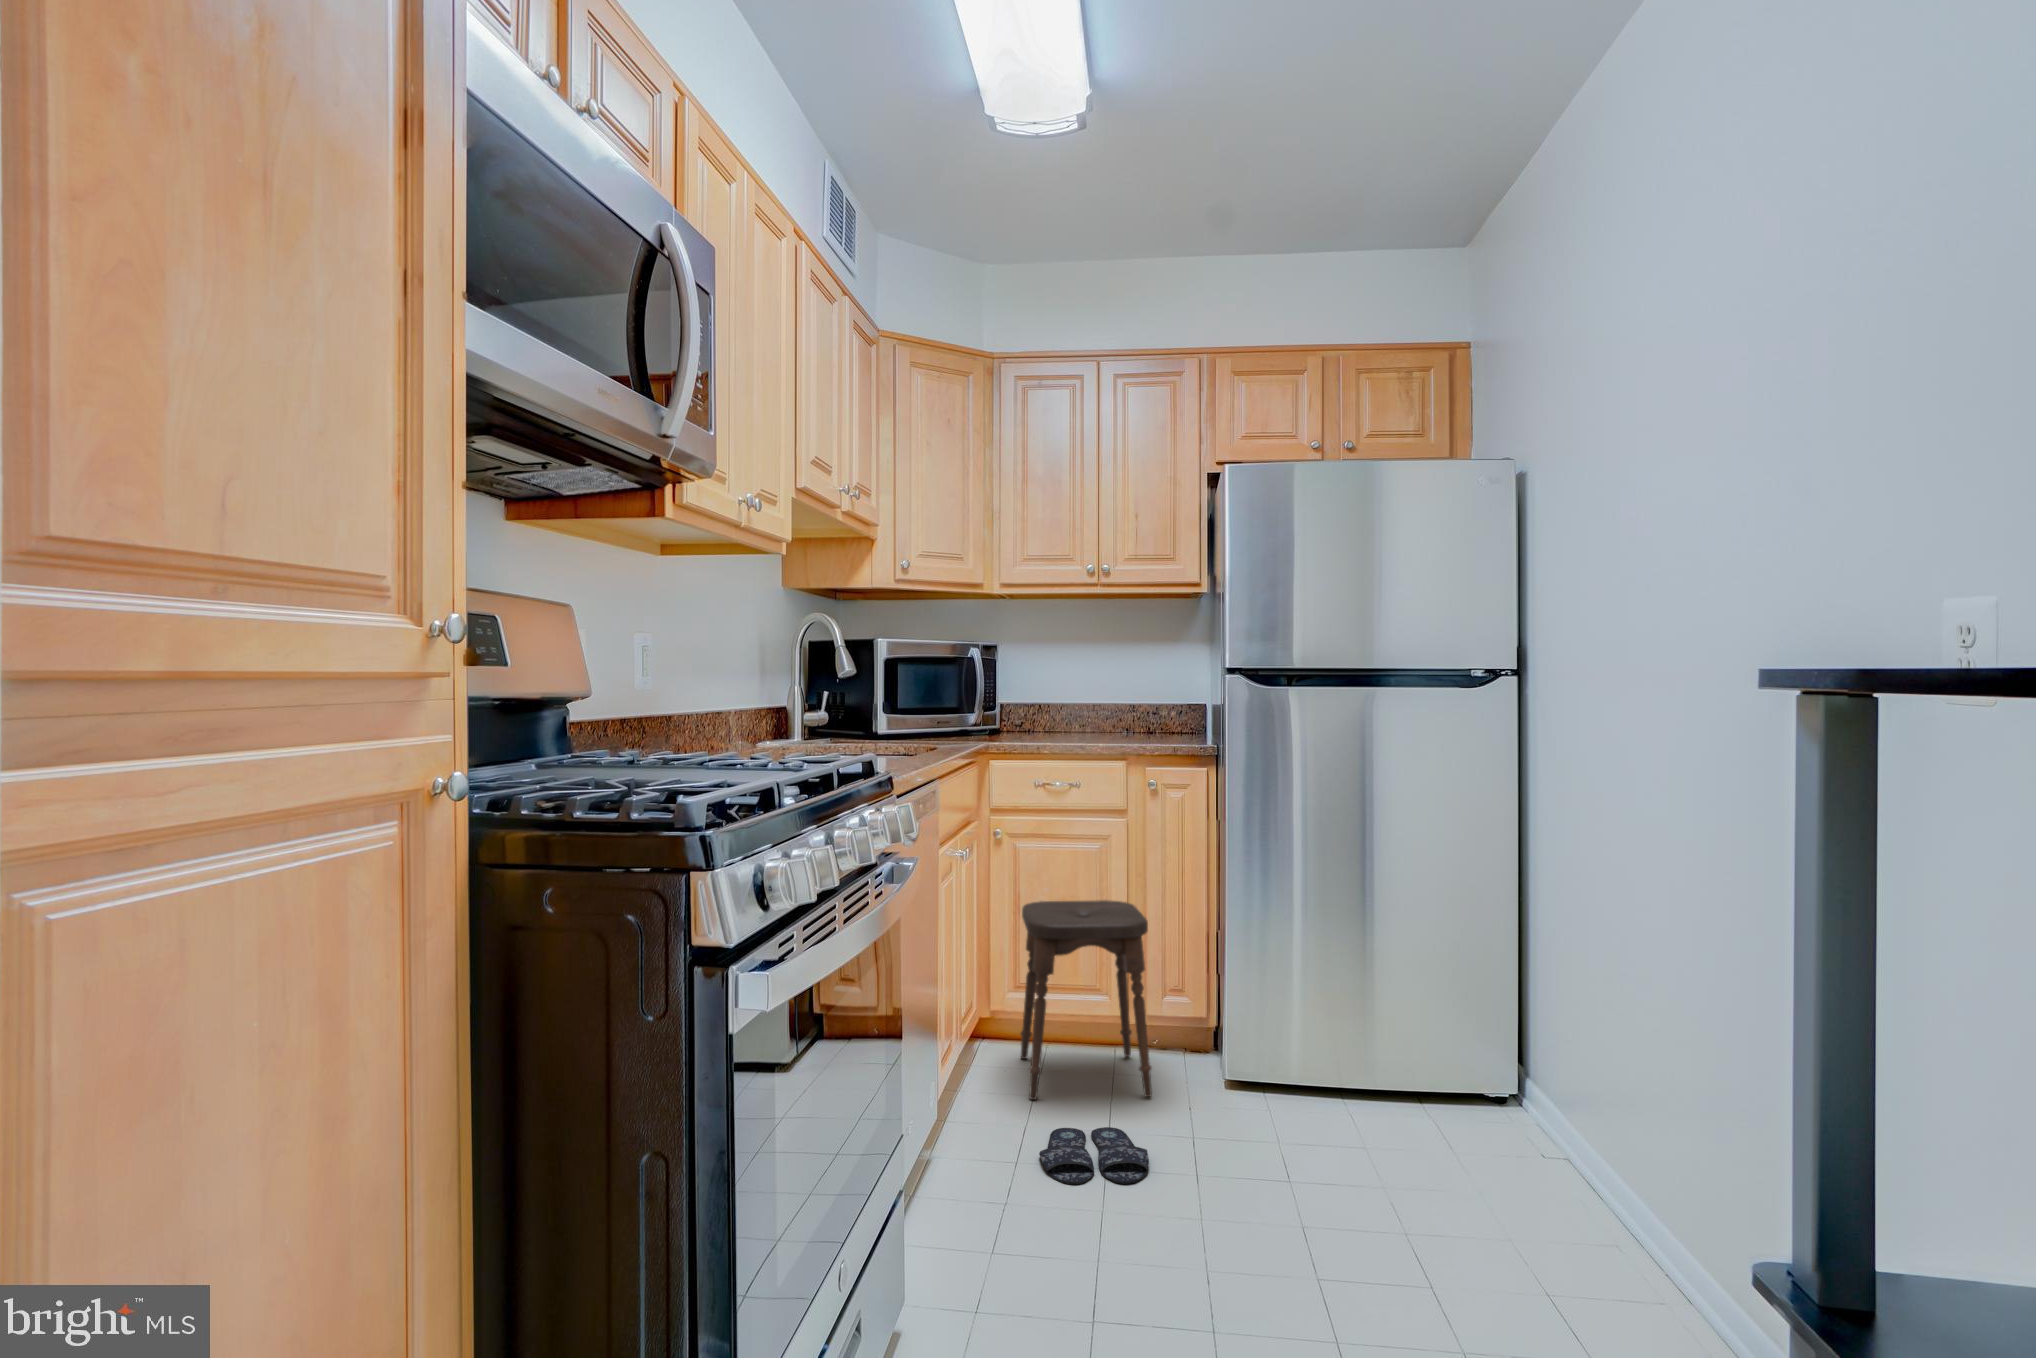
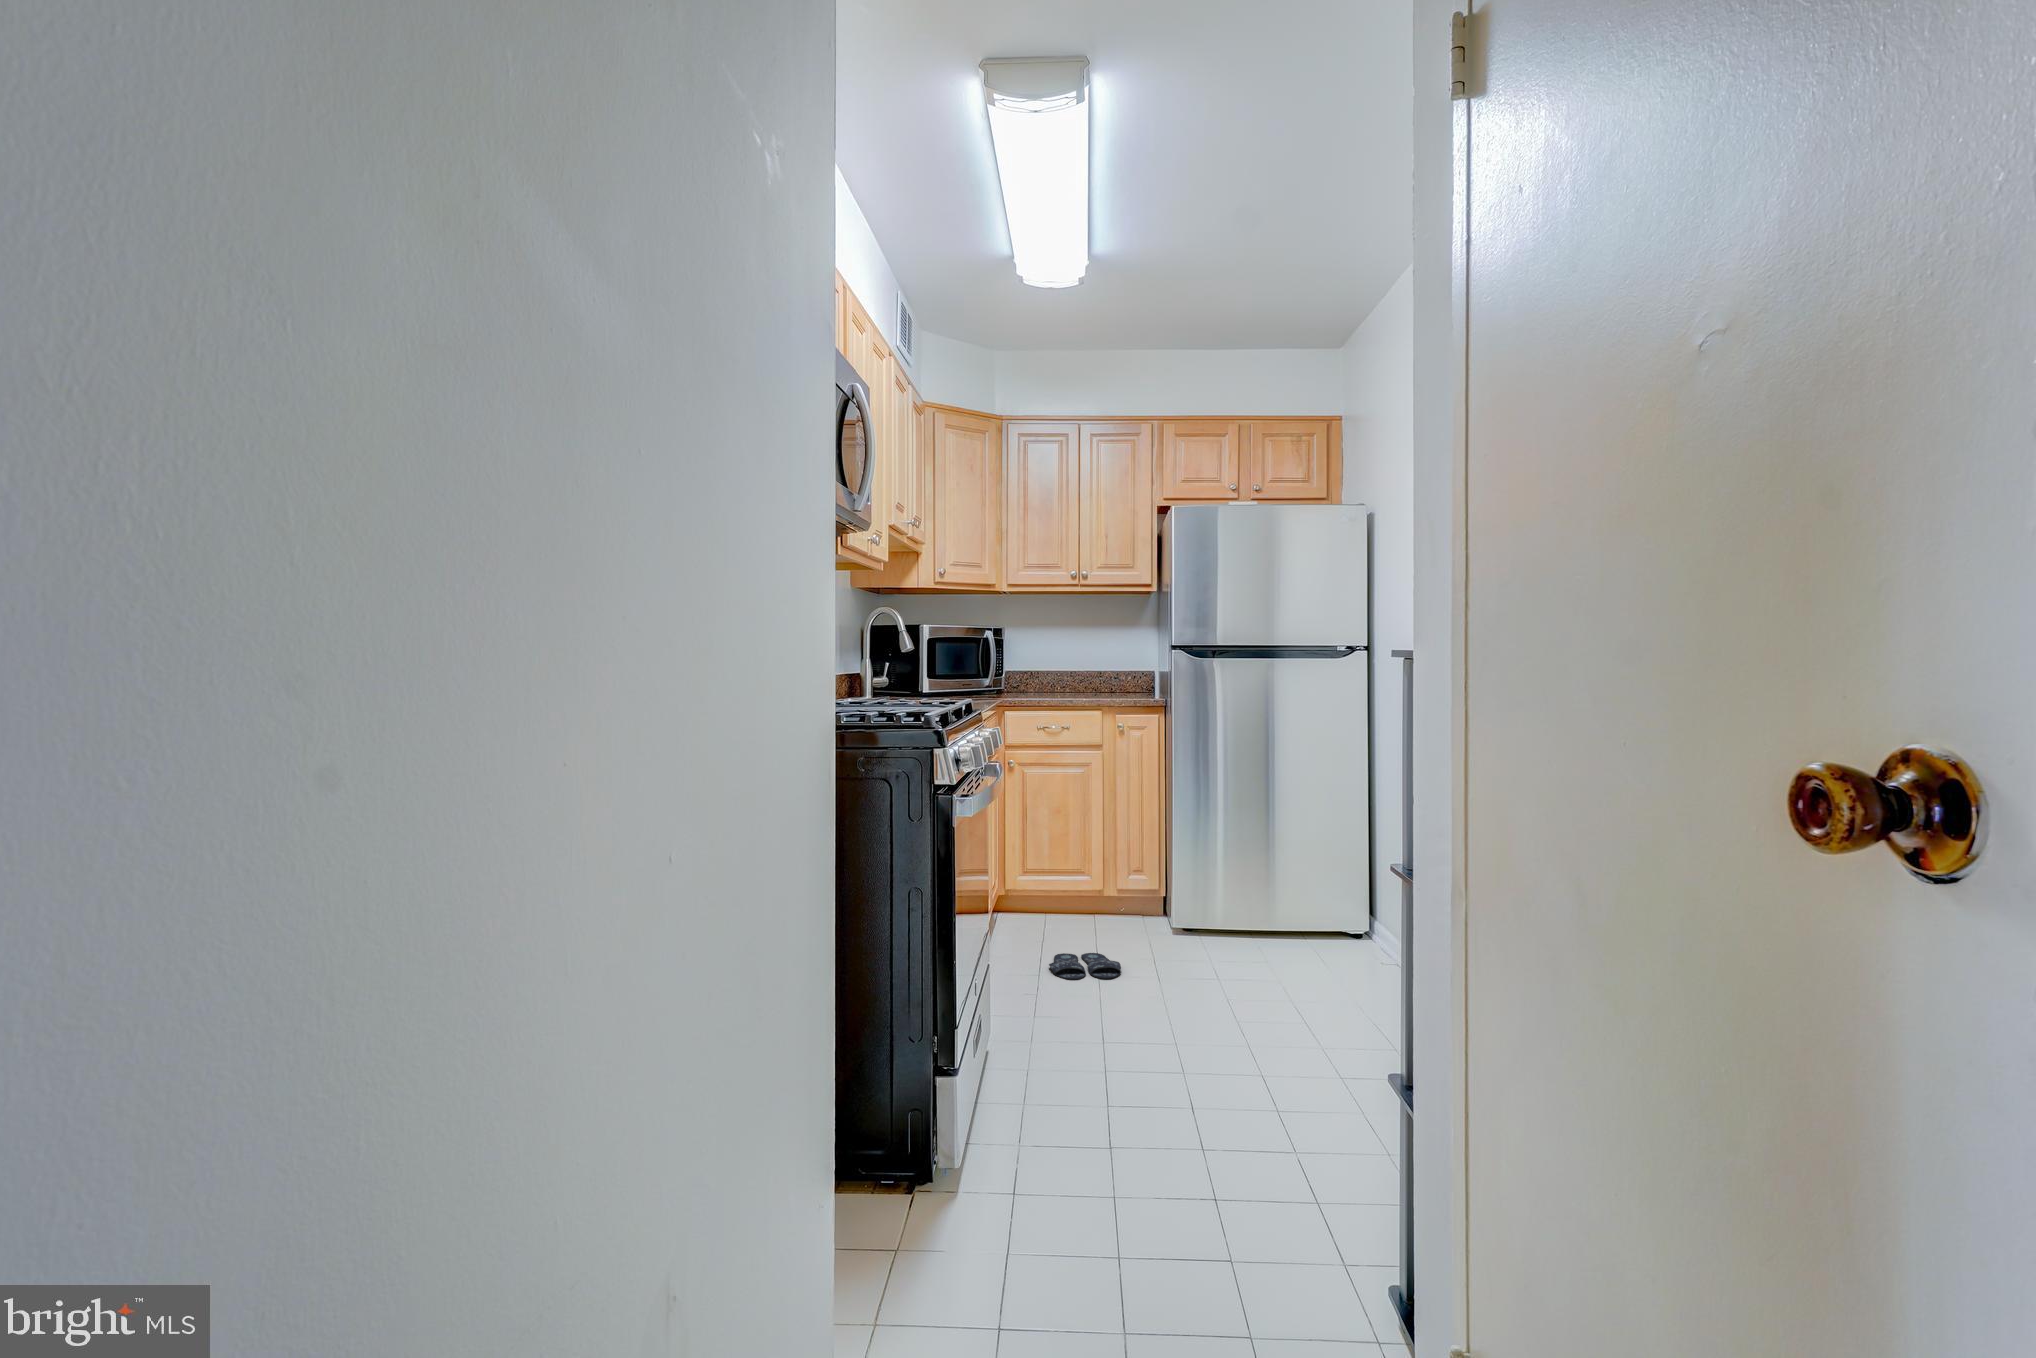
stool: present [1021,900,1152,1100] -> none [1026,809,1120,941]

